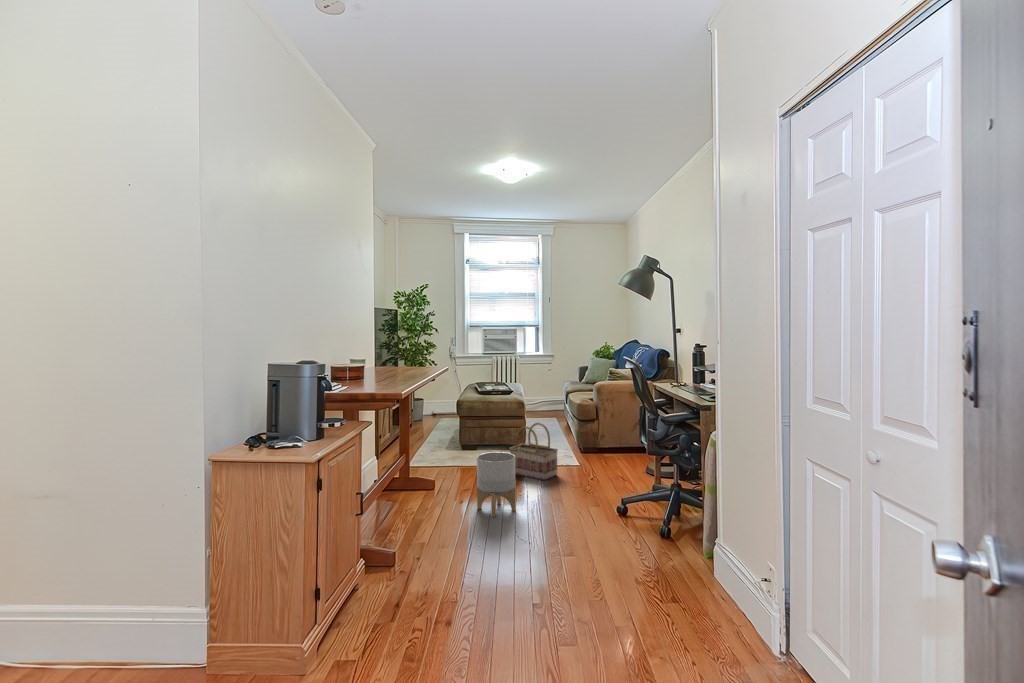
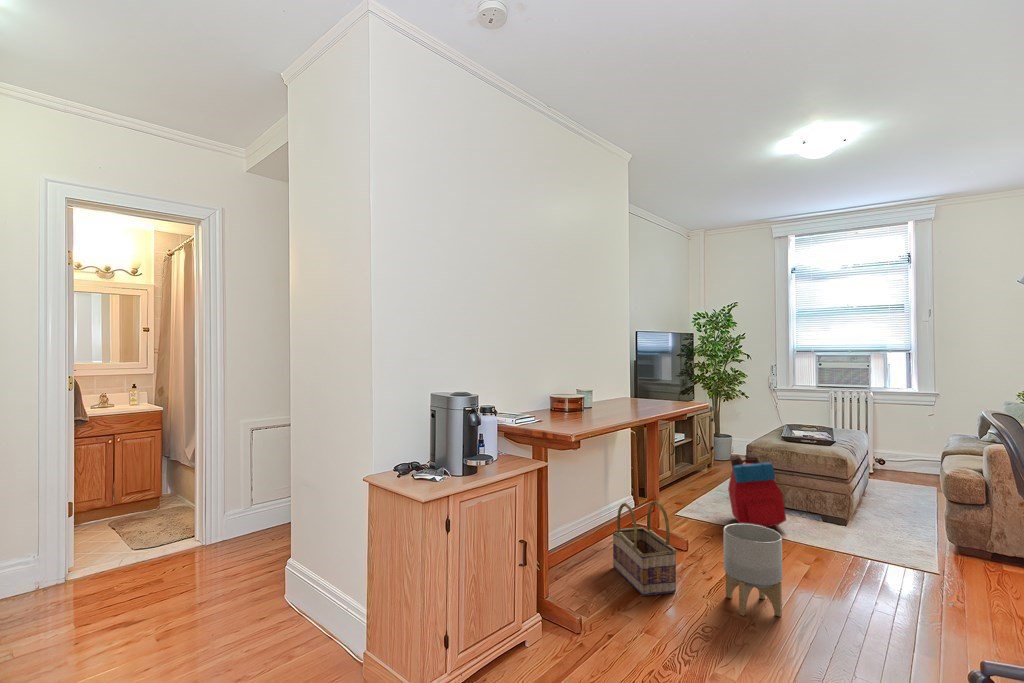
backpack: none [448,407,490,464] -> present [728,454,786,527]
basket: present [509,423,558,480] -> present [613,501,677,596]

